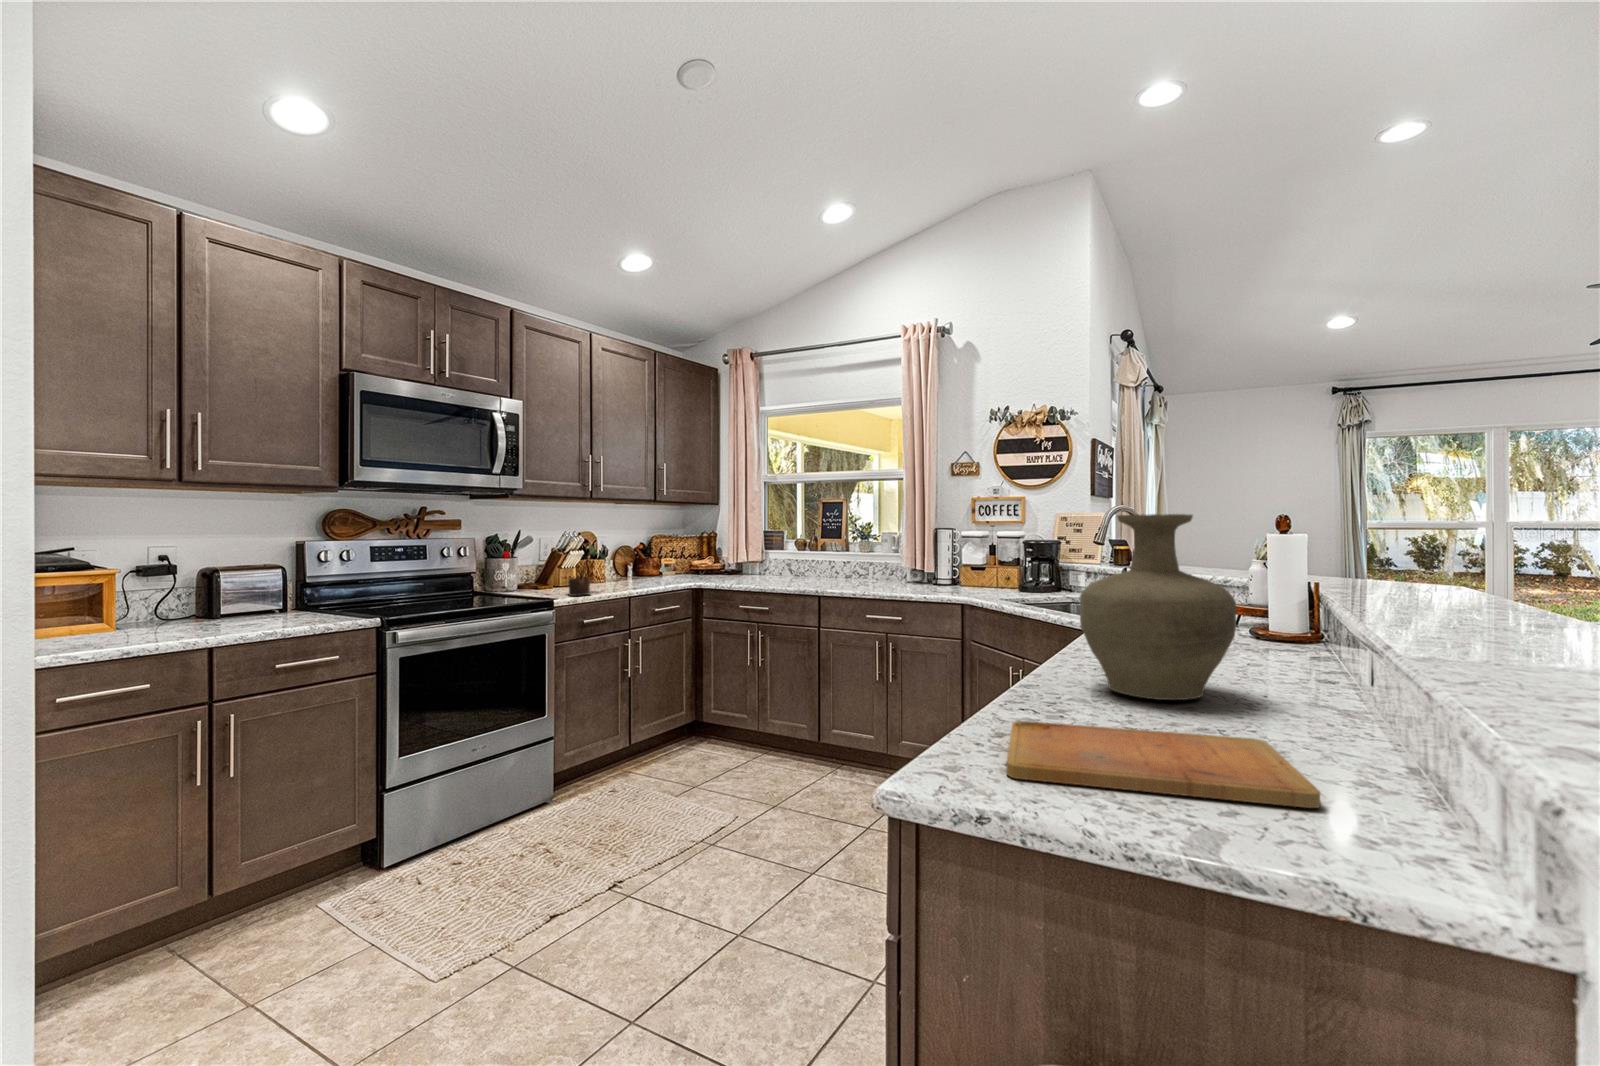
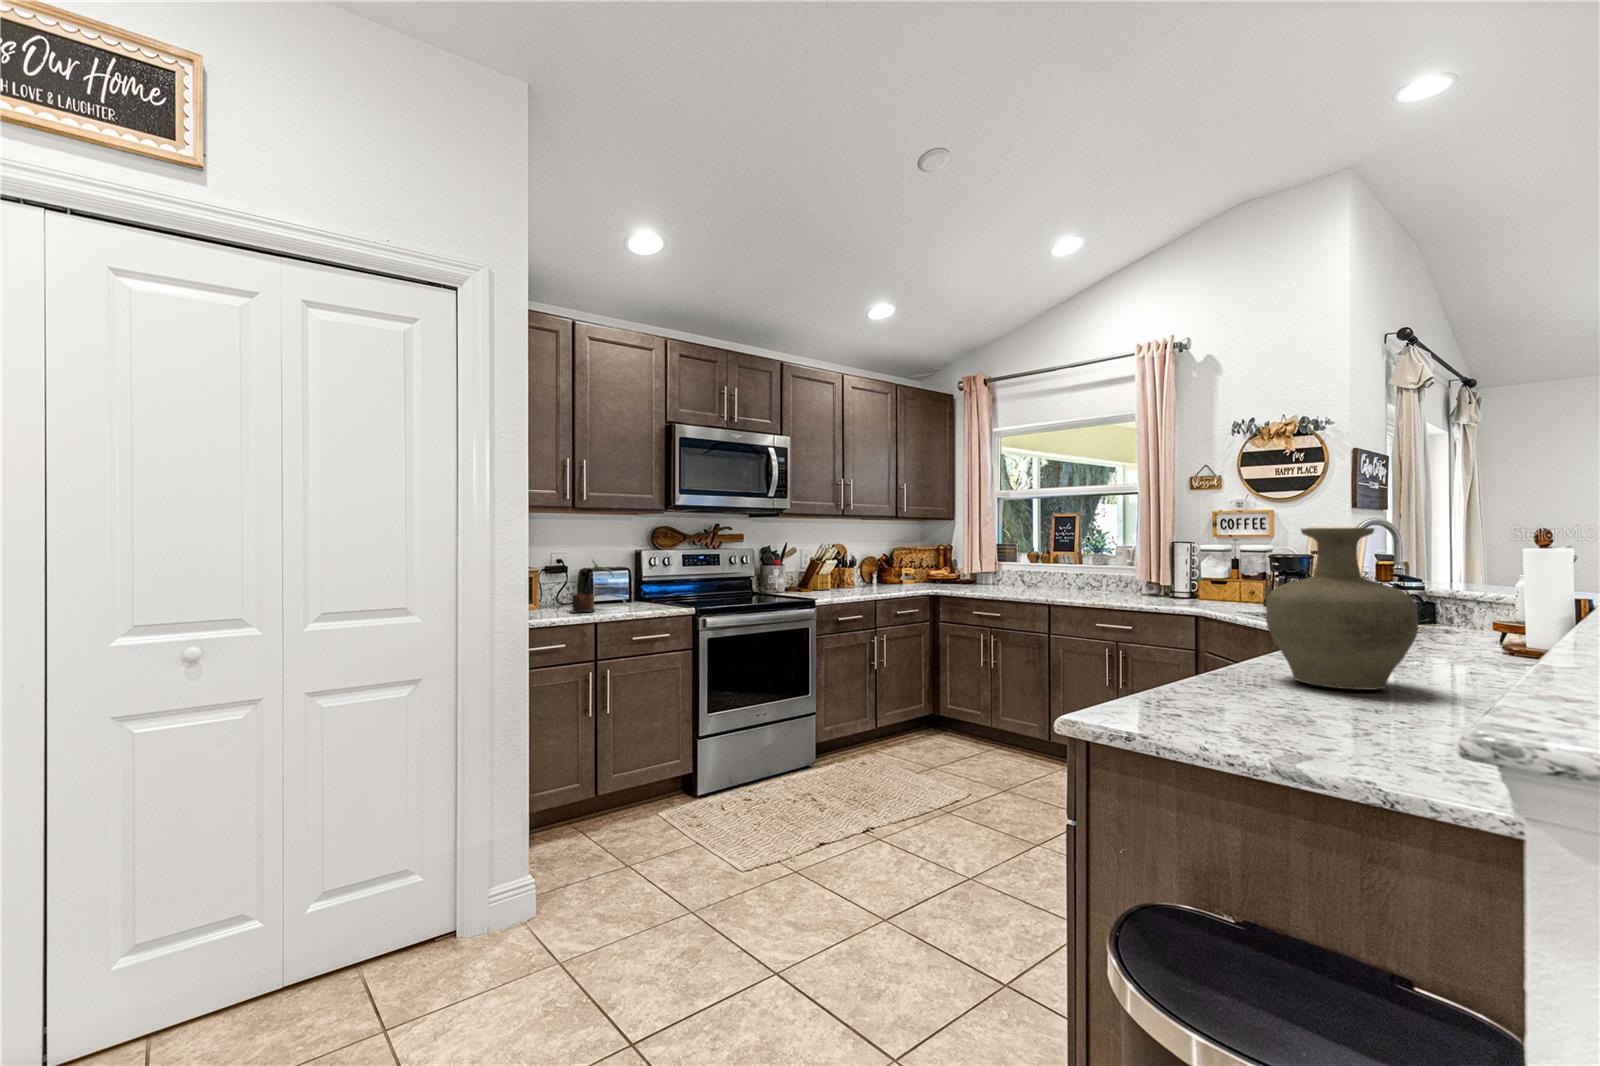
potted plant: present [568,545,606,596] -> present [572,560,612,613]
cutting board: present [1006,721,1320,808] -> none [1159,690,1415,753]

